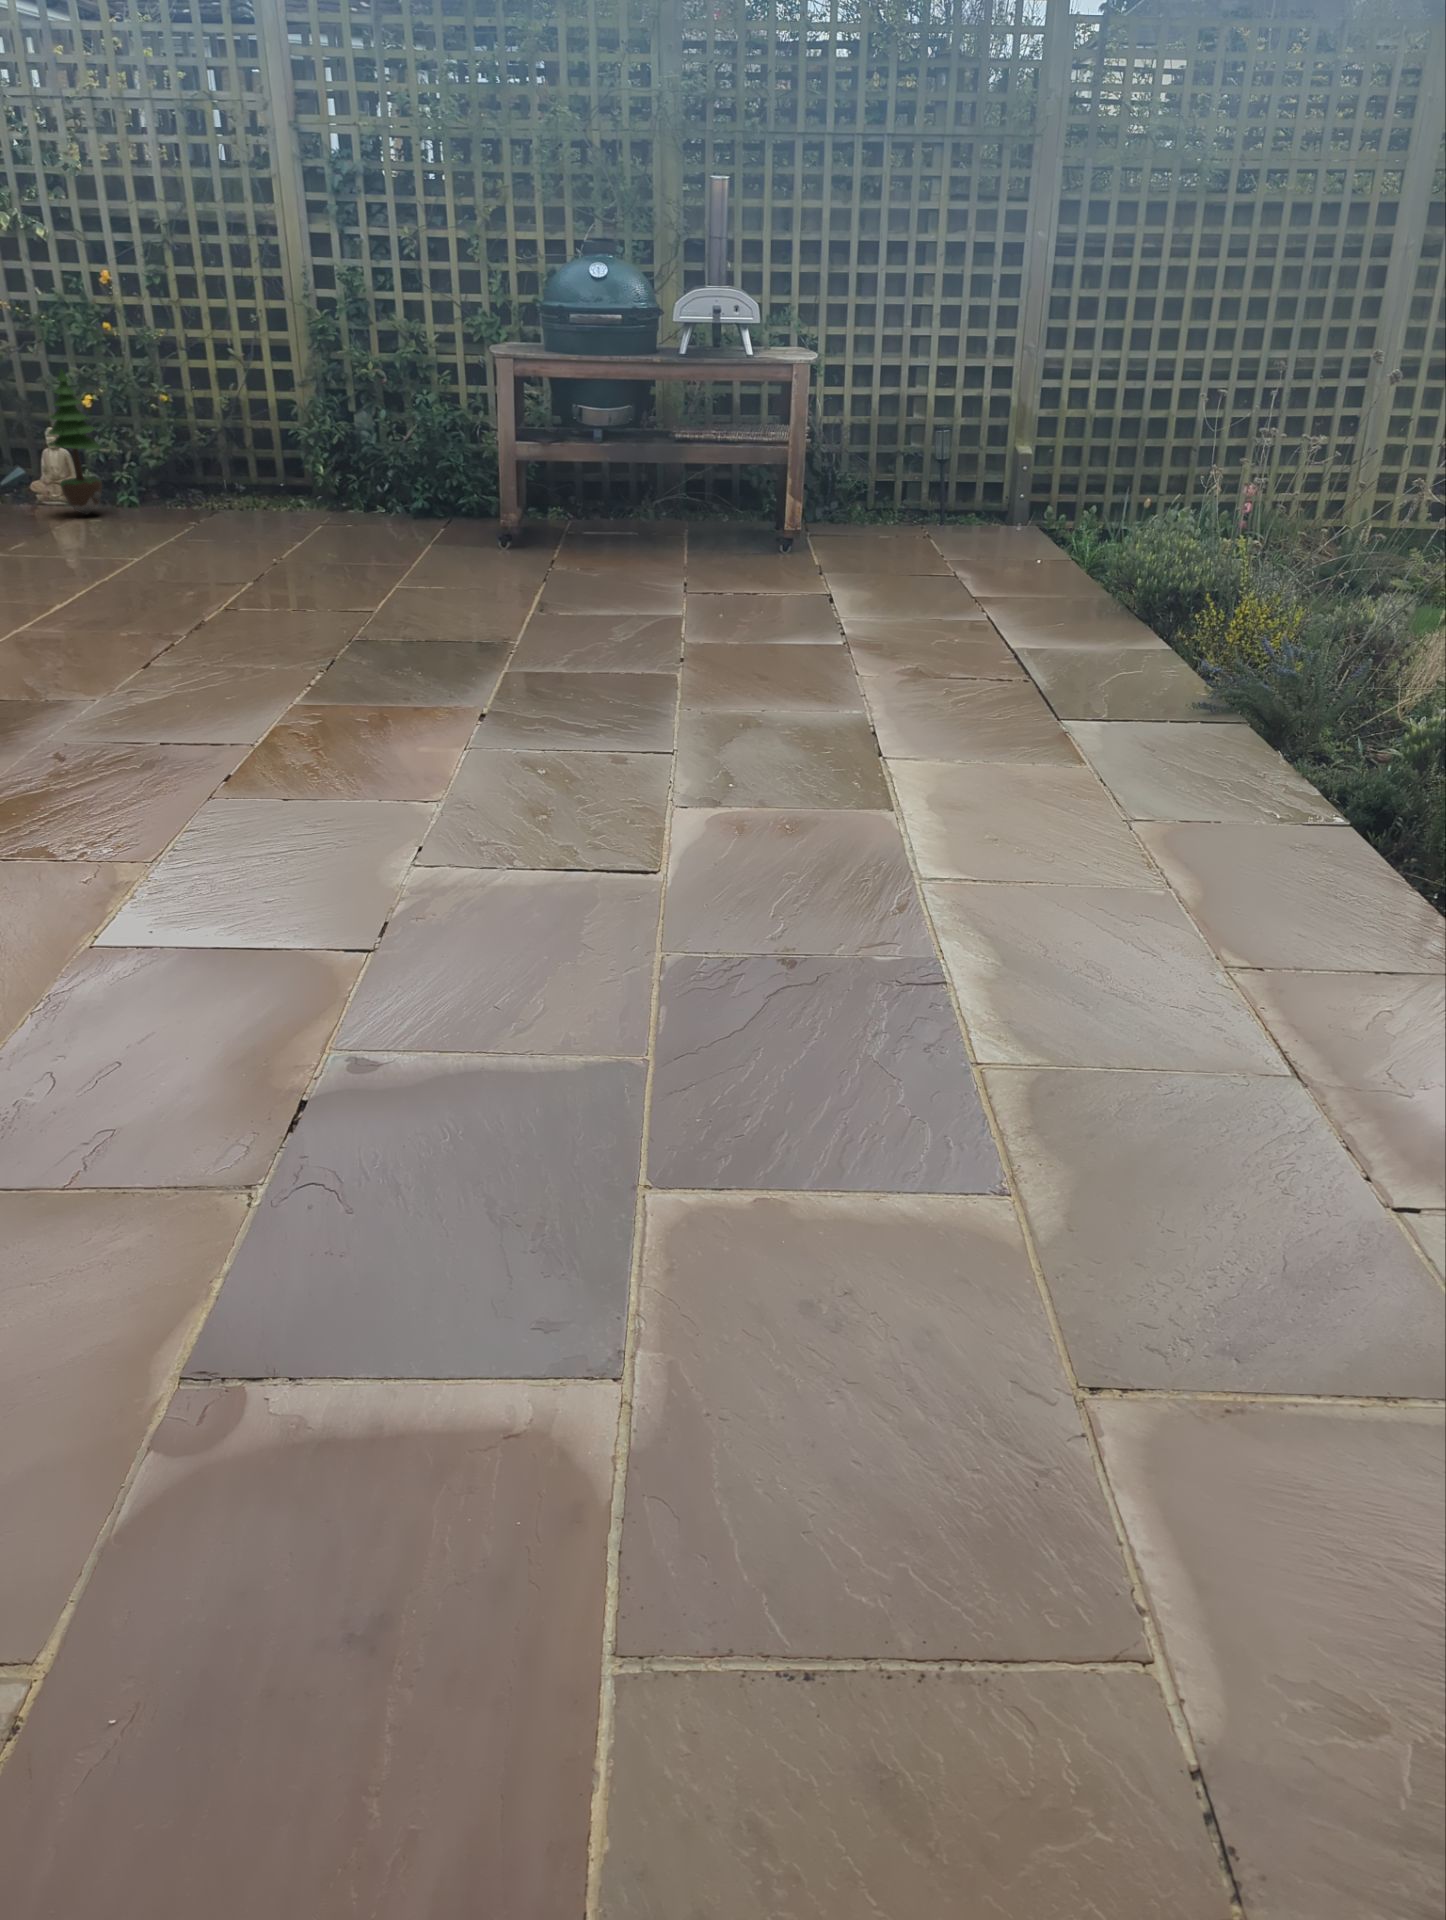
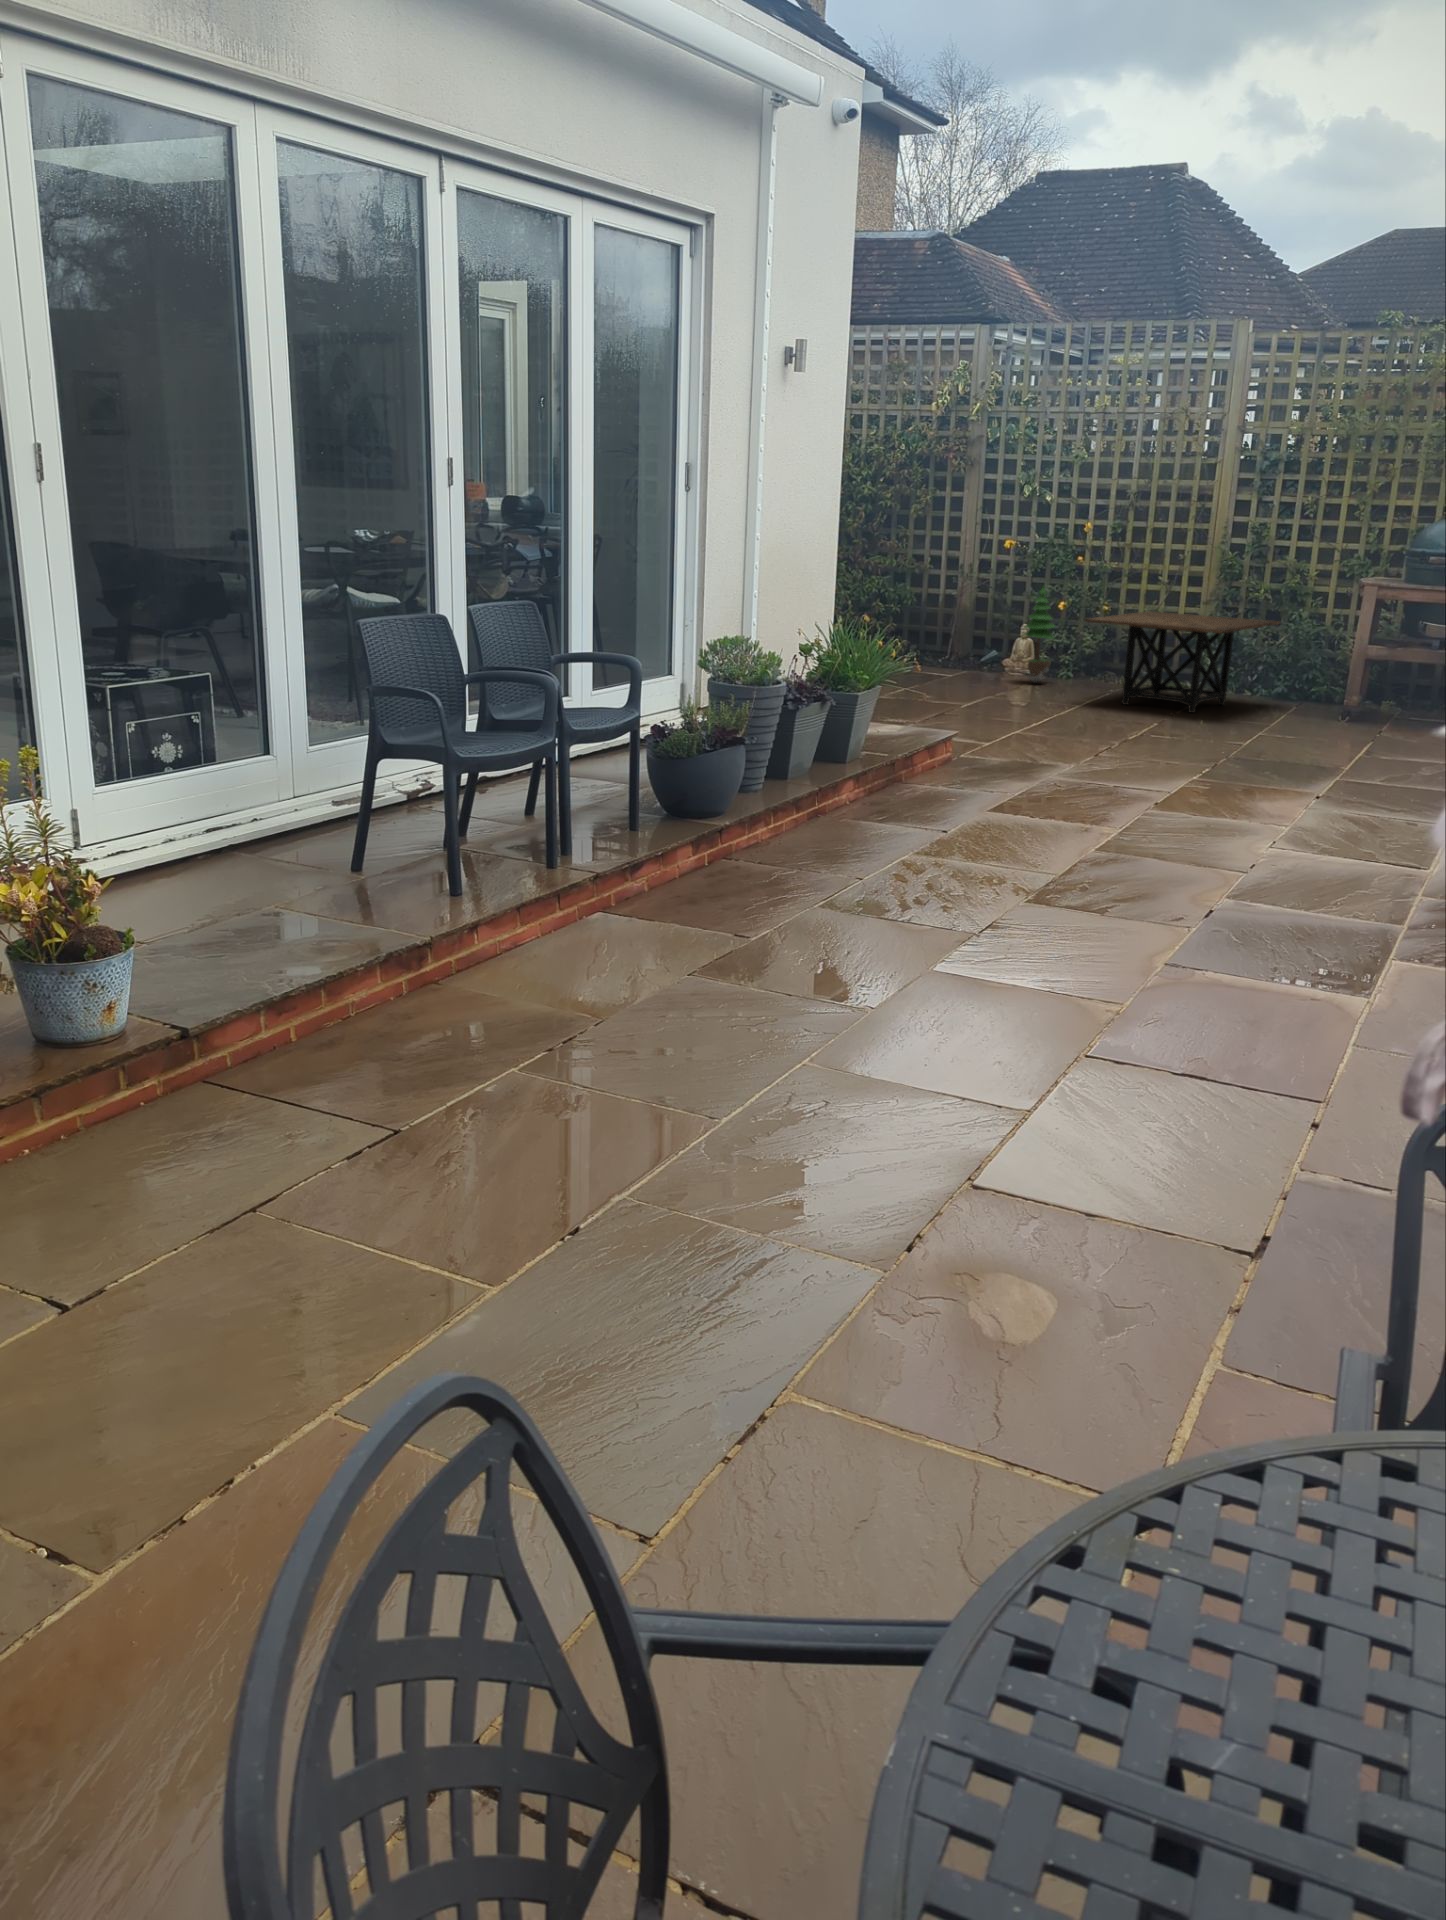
side table: none [121,400,401,549] -> present [1085,611,1280,713]

